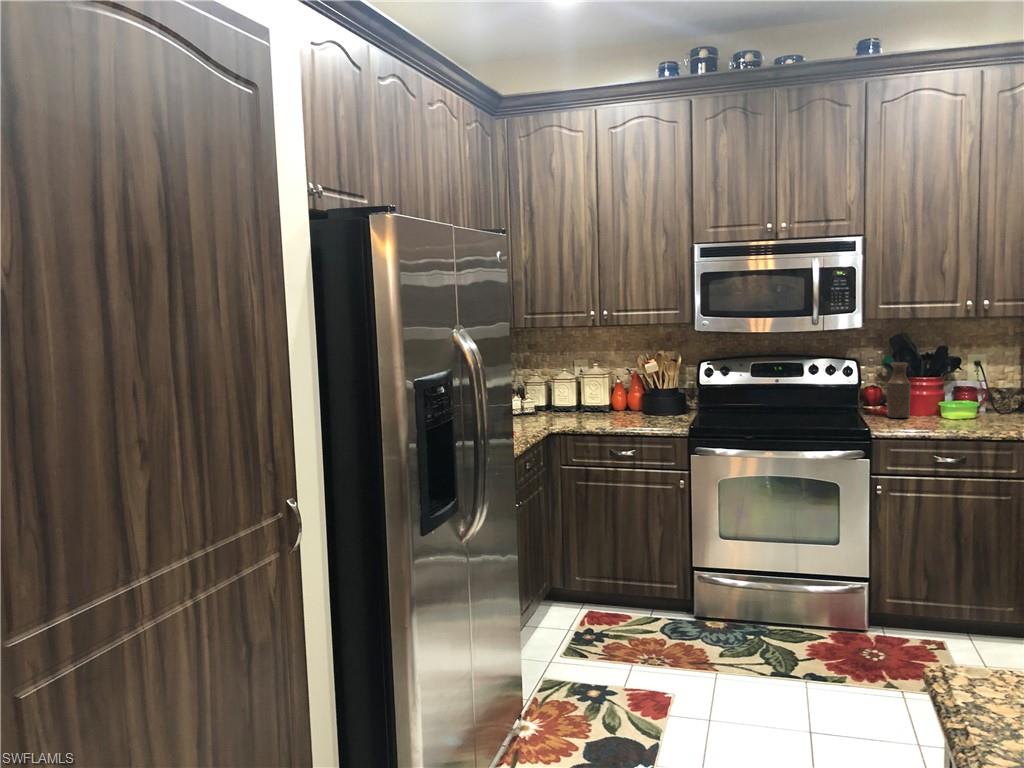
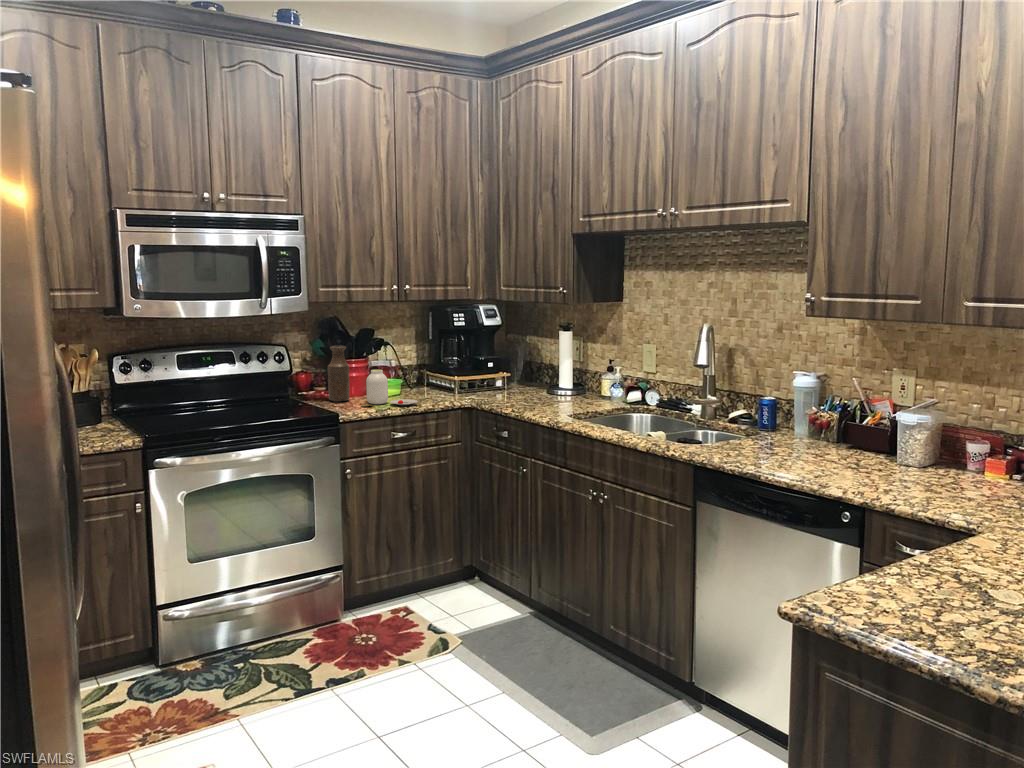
jar: none [911,389,977,428] -> present [361,370,418,407]

